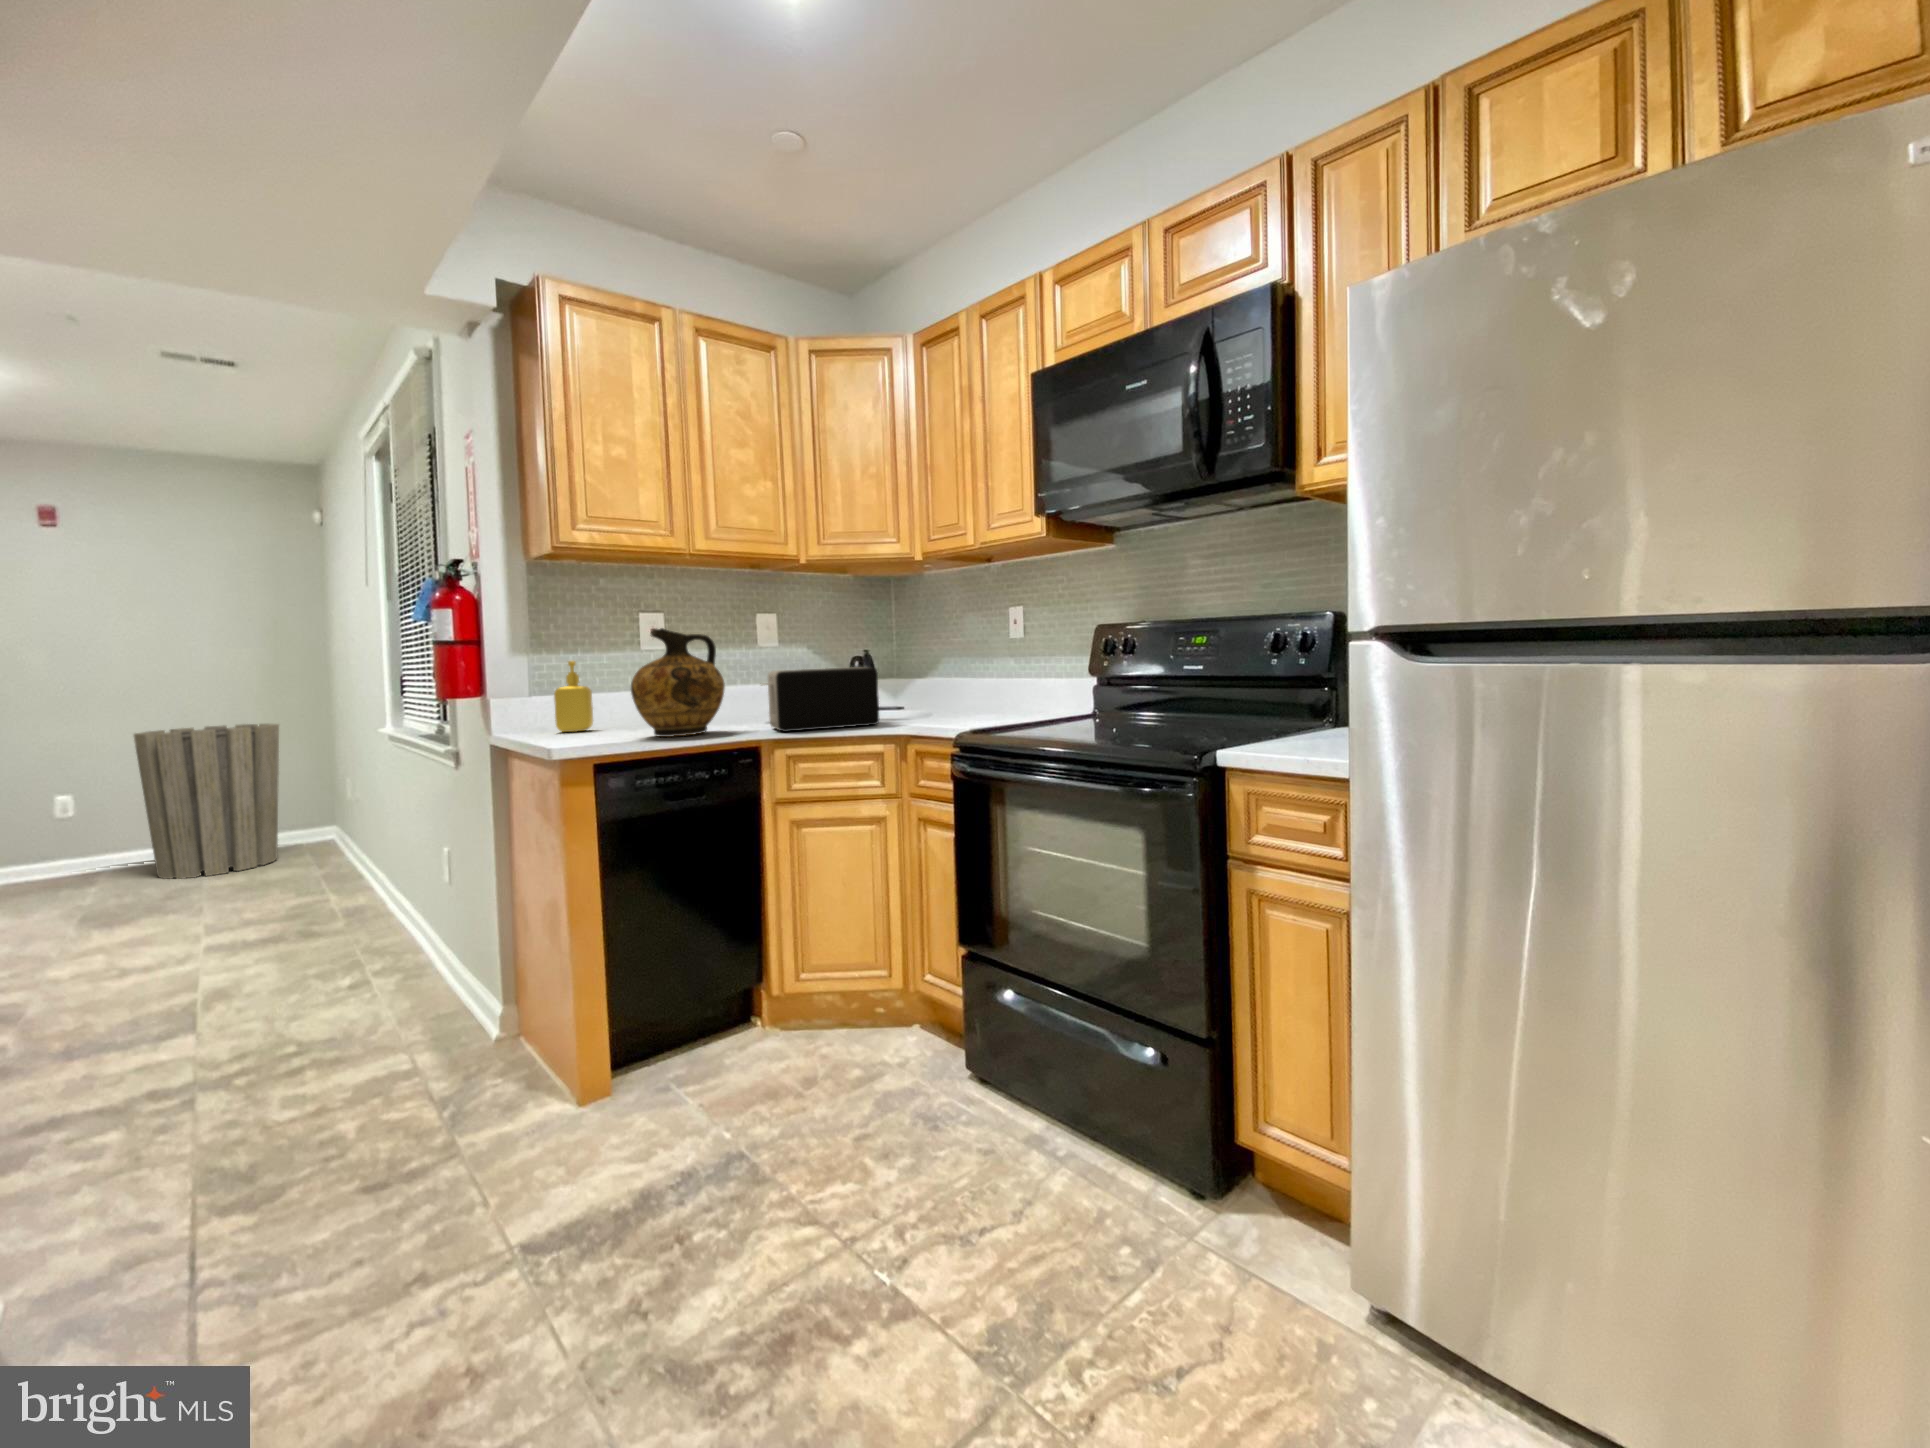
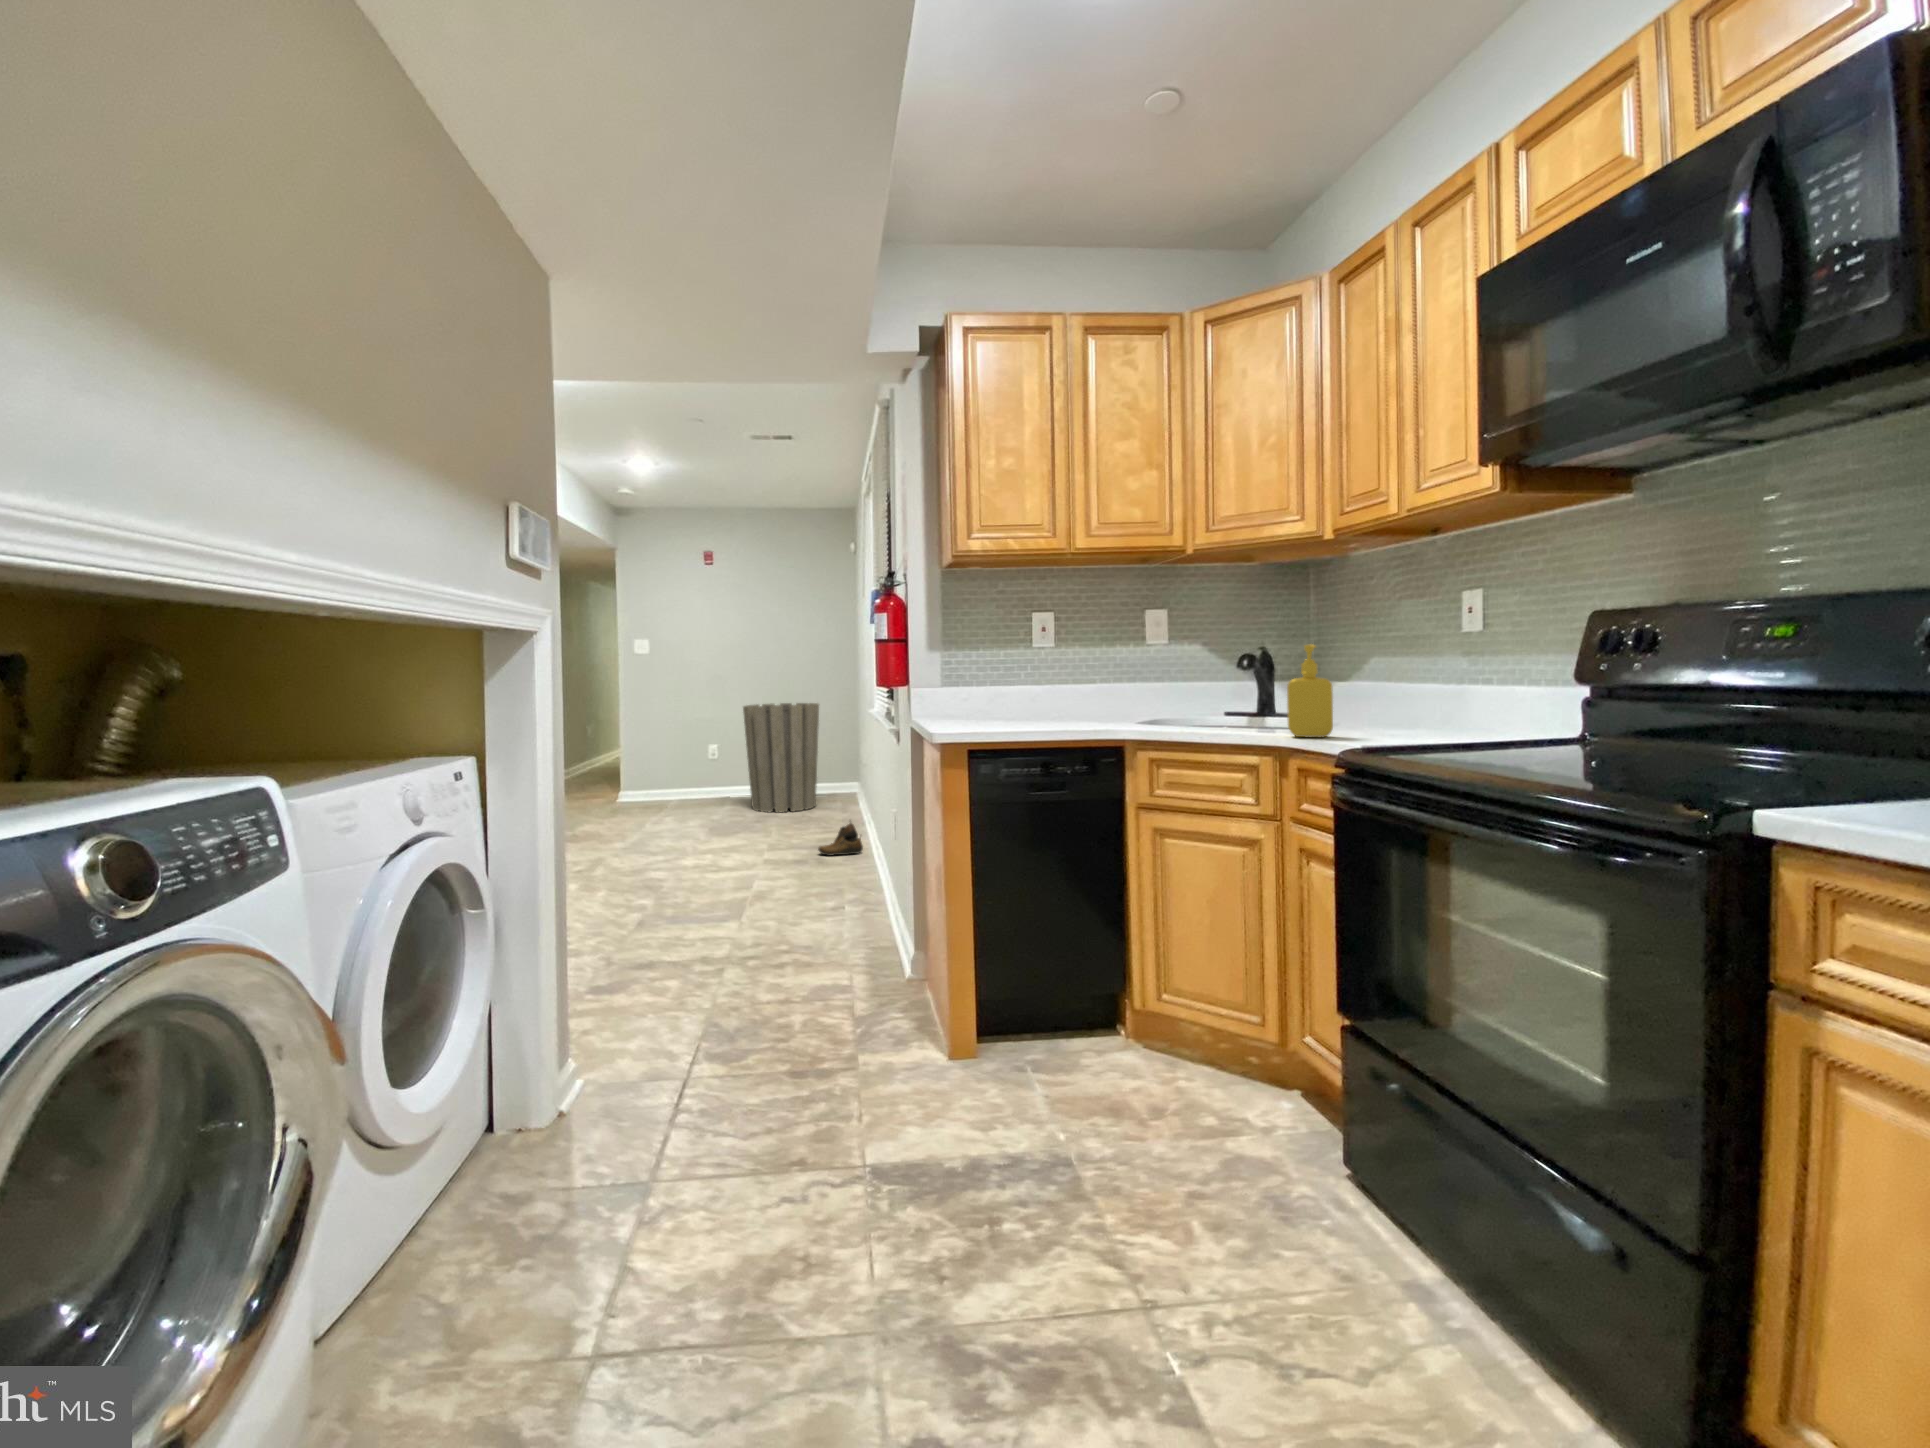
ceramic jug: present [631,628,725,737] -> none [1007,625,1093,731]
soap dispenser: present [554,661,593,732] -> present [1287,644,1333,737]
toaster: present [762,667,879,732] -> none [1126,667,1258,734]
shoe: none [305,866,379,918] -> present [818,823,863,856]

